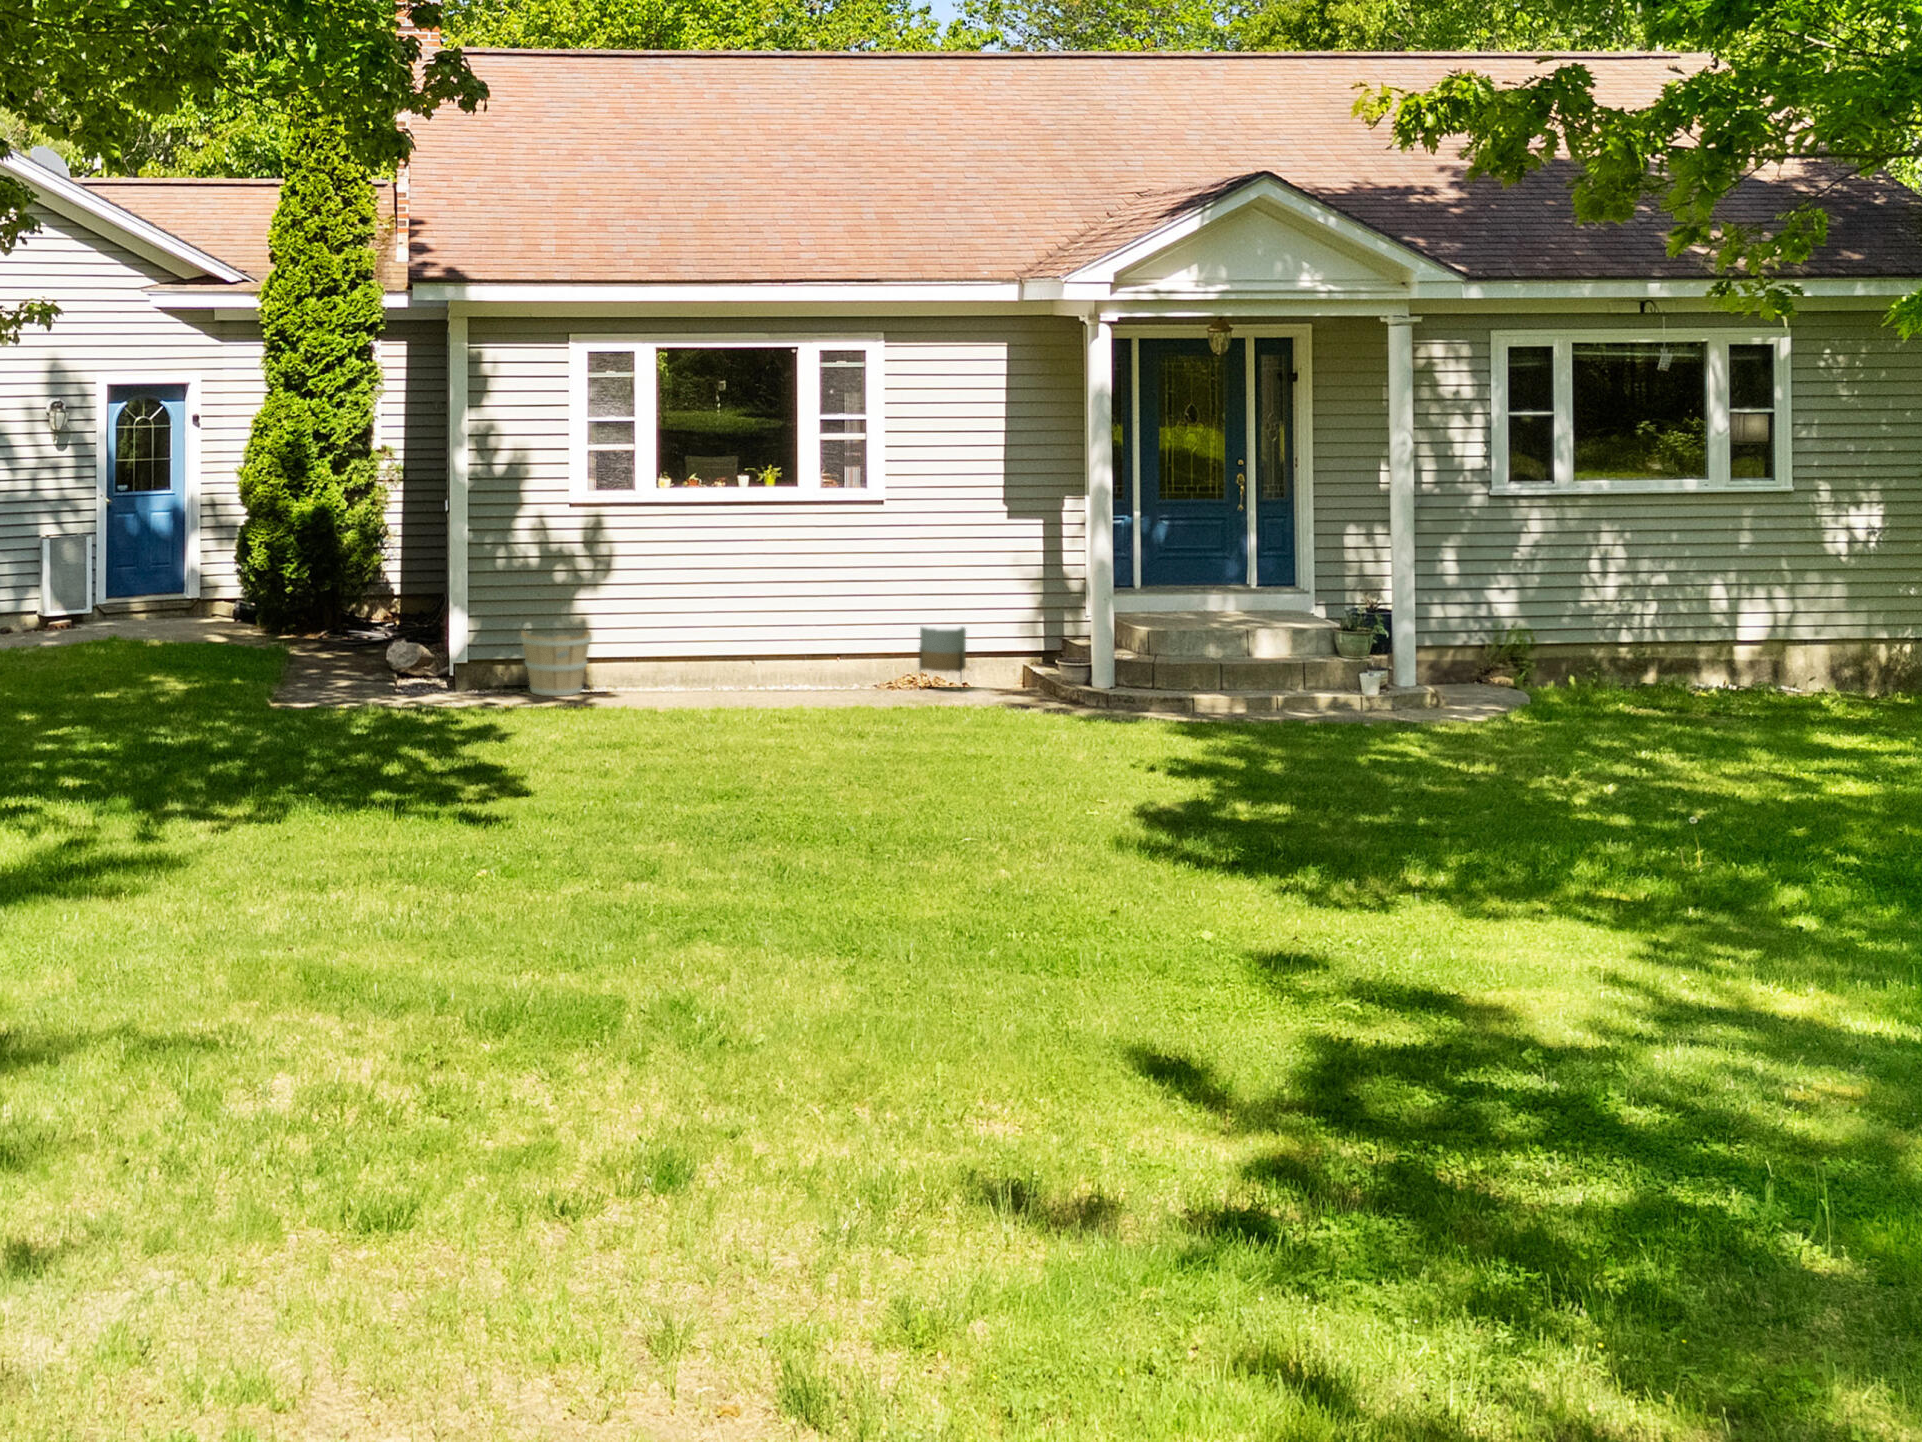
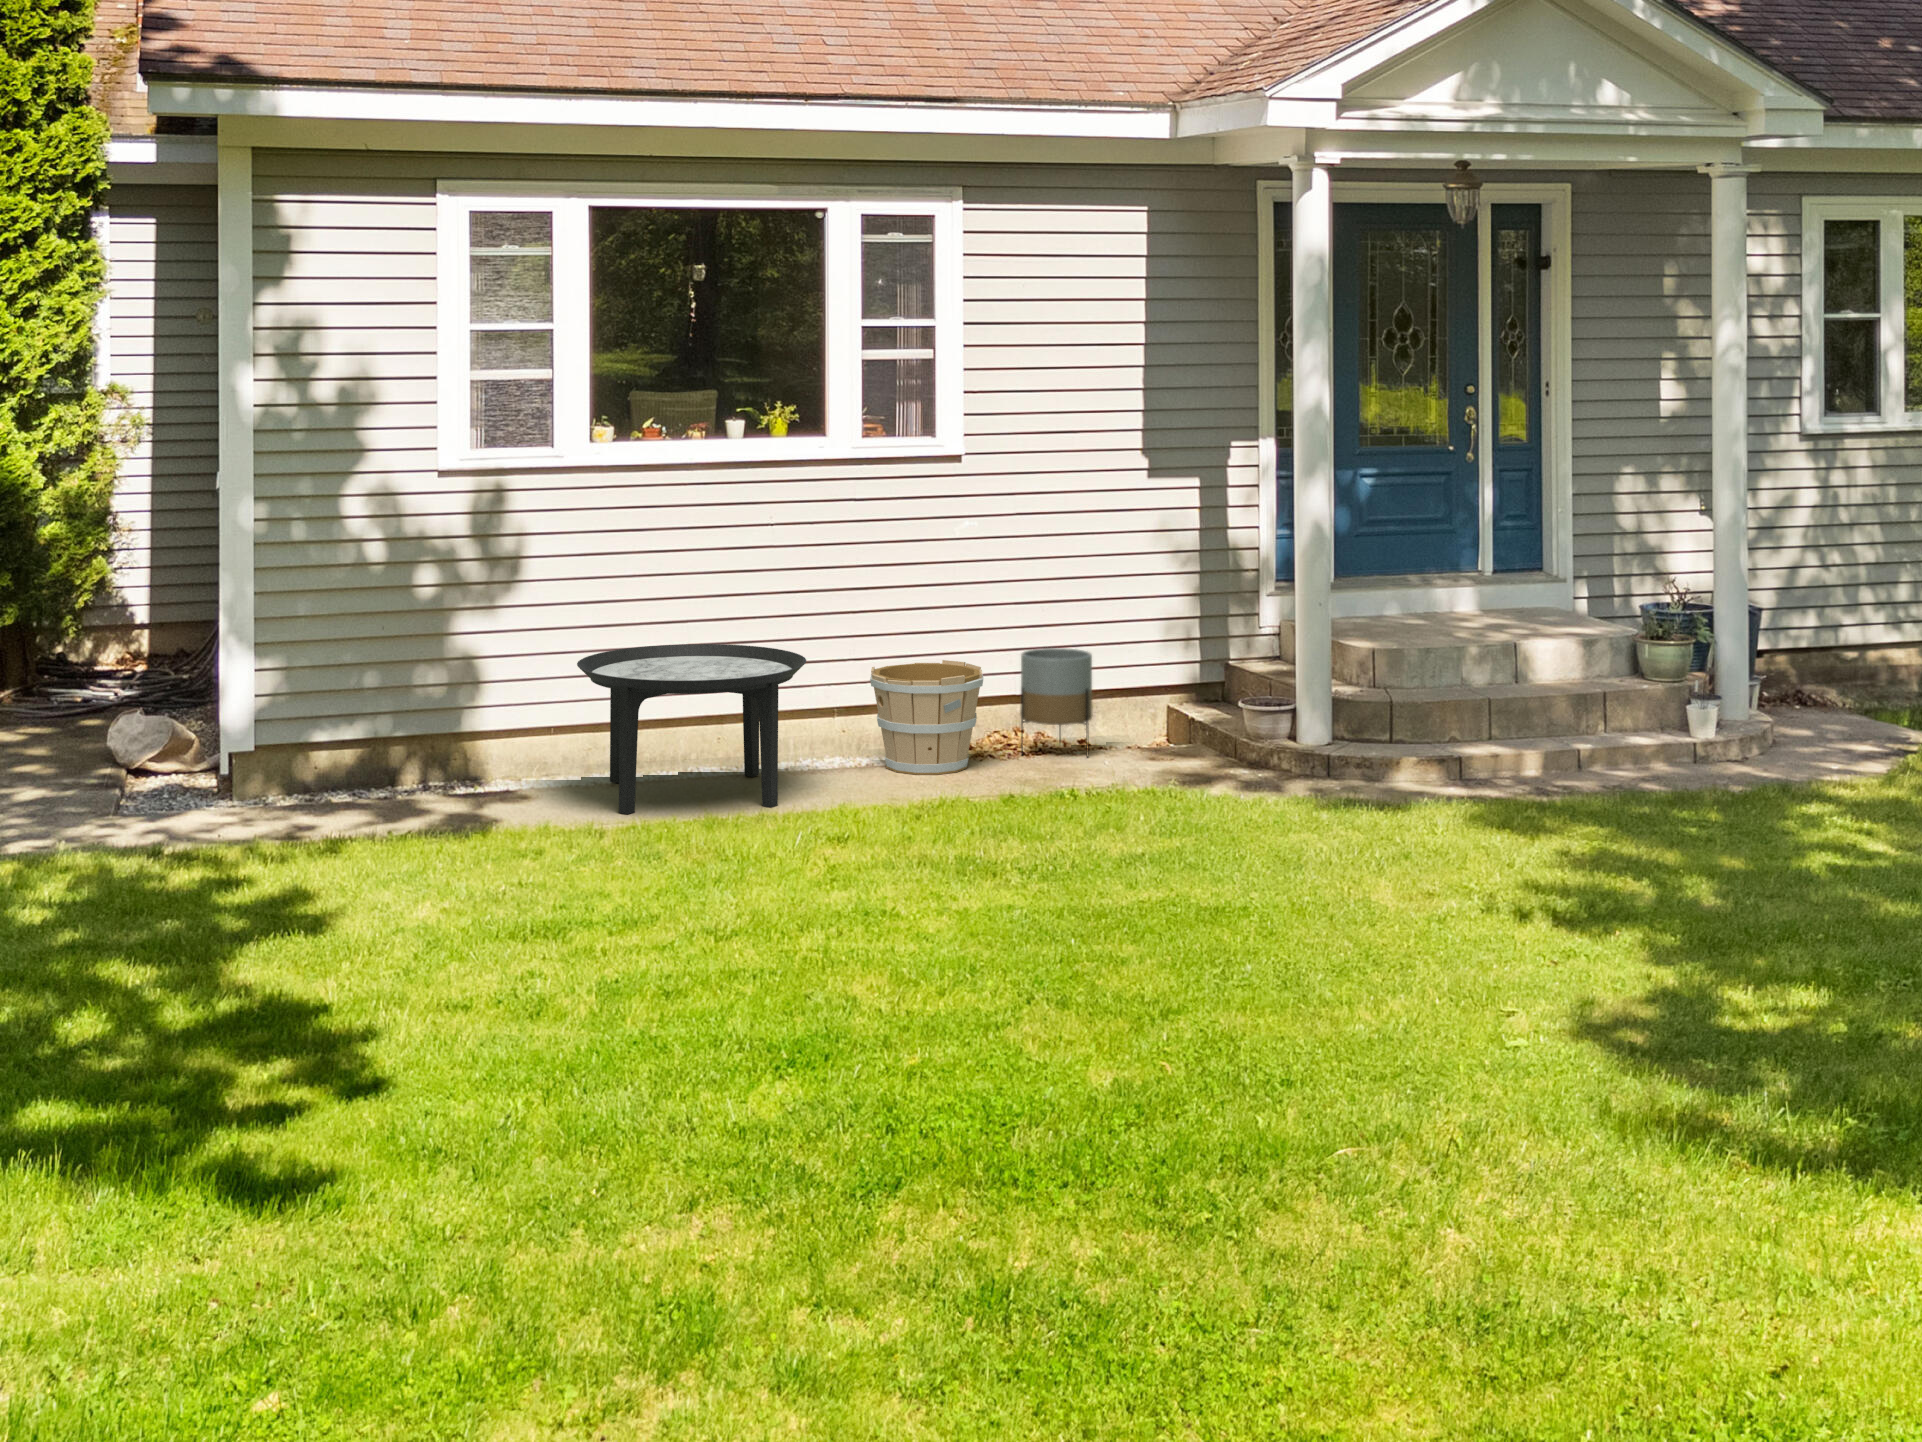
round table: none [645,611,778,706] -> present [577,644,806,814]
wooden bucket: present [521,629,592,696] -> present [870,660,983,775]

